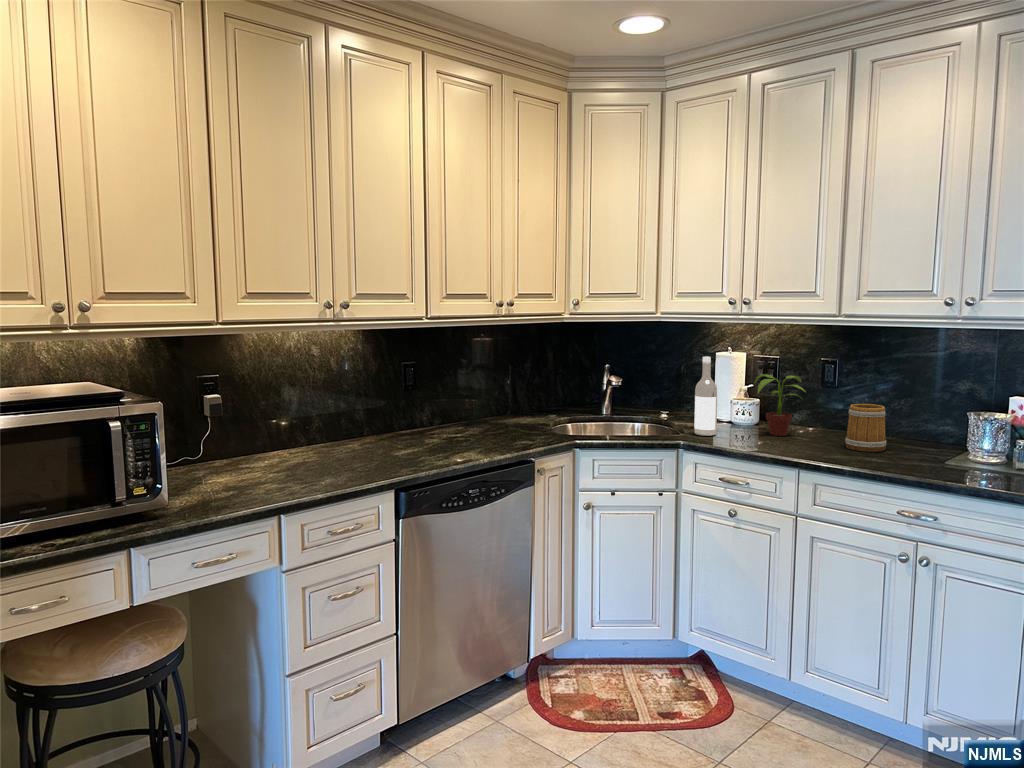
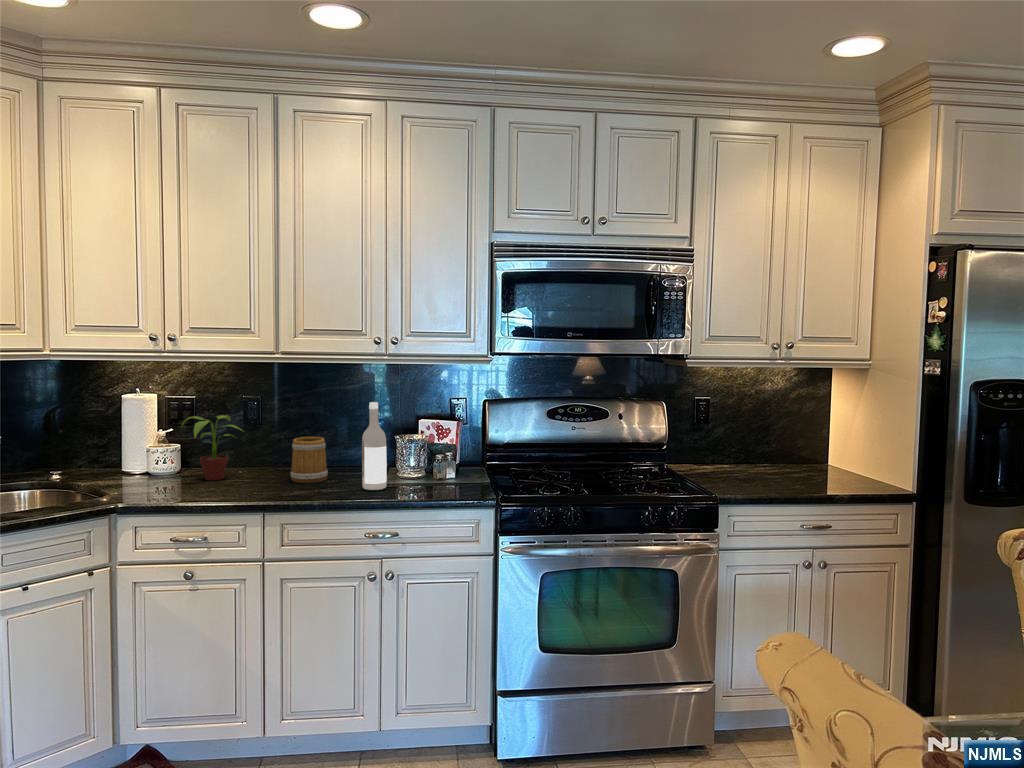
wine bottle: present [694,357,717,436] -> present [362,402,387,490]

